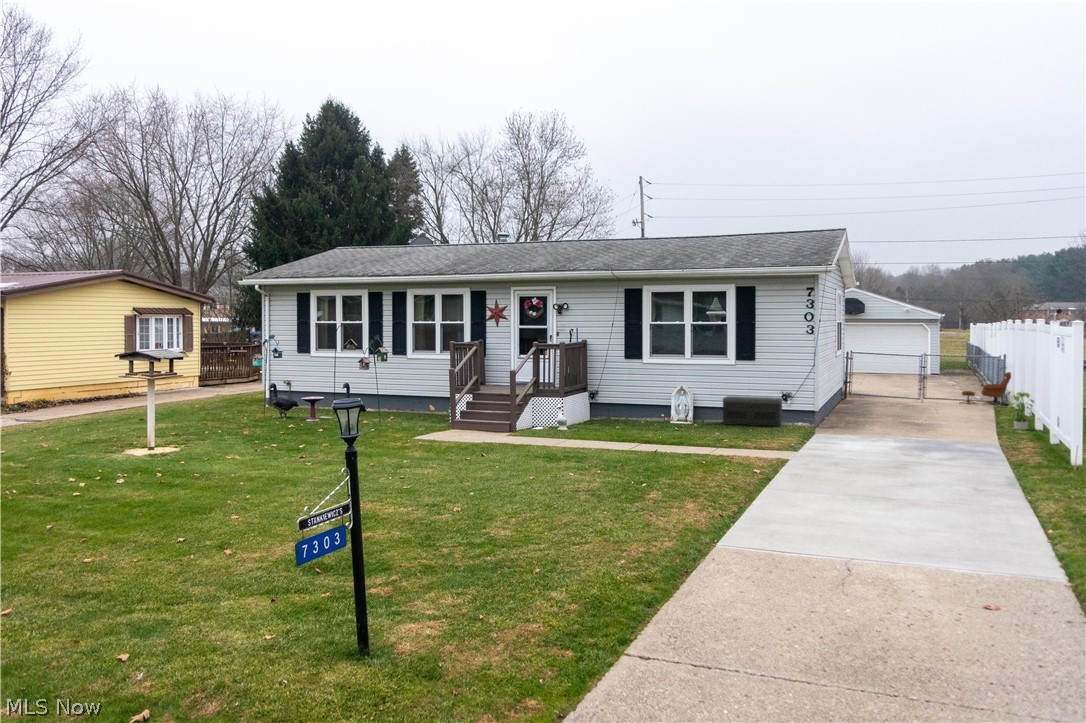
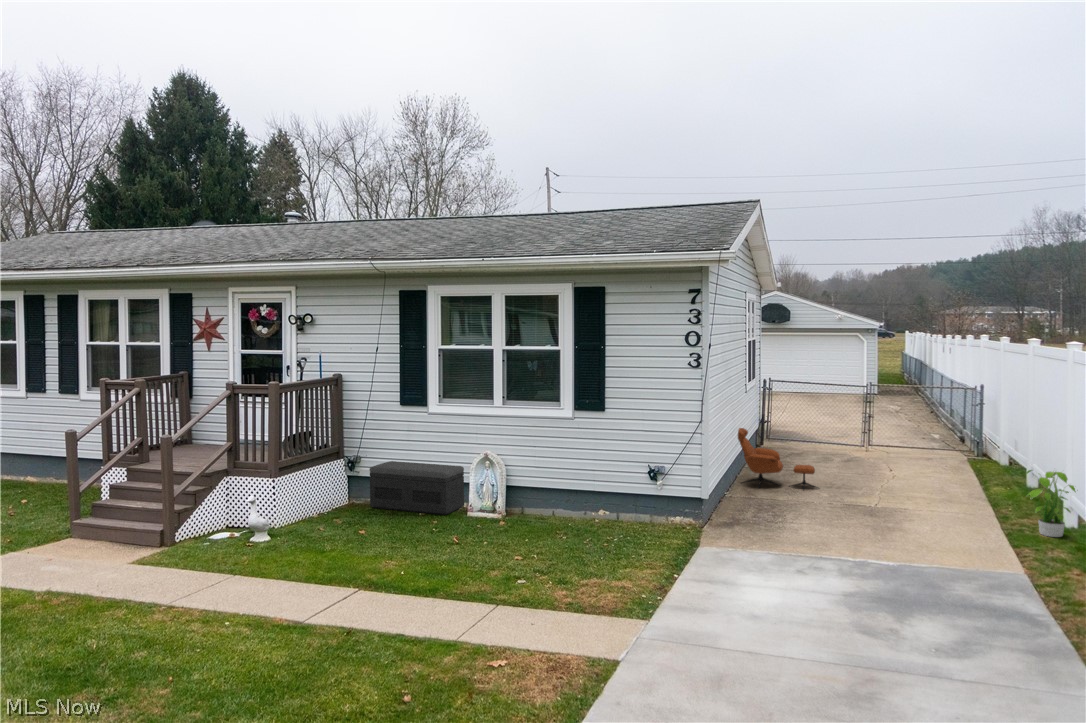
lounge chair: present [962,372,1011,405] -> present [738,428,815,490]
storage bench: present [723,396,783,427] -> present [369,461,464,515]

